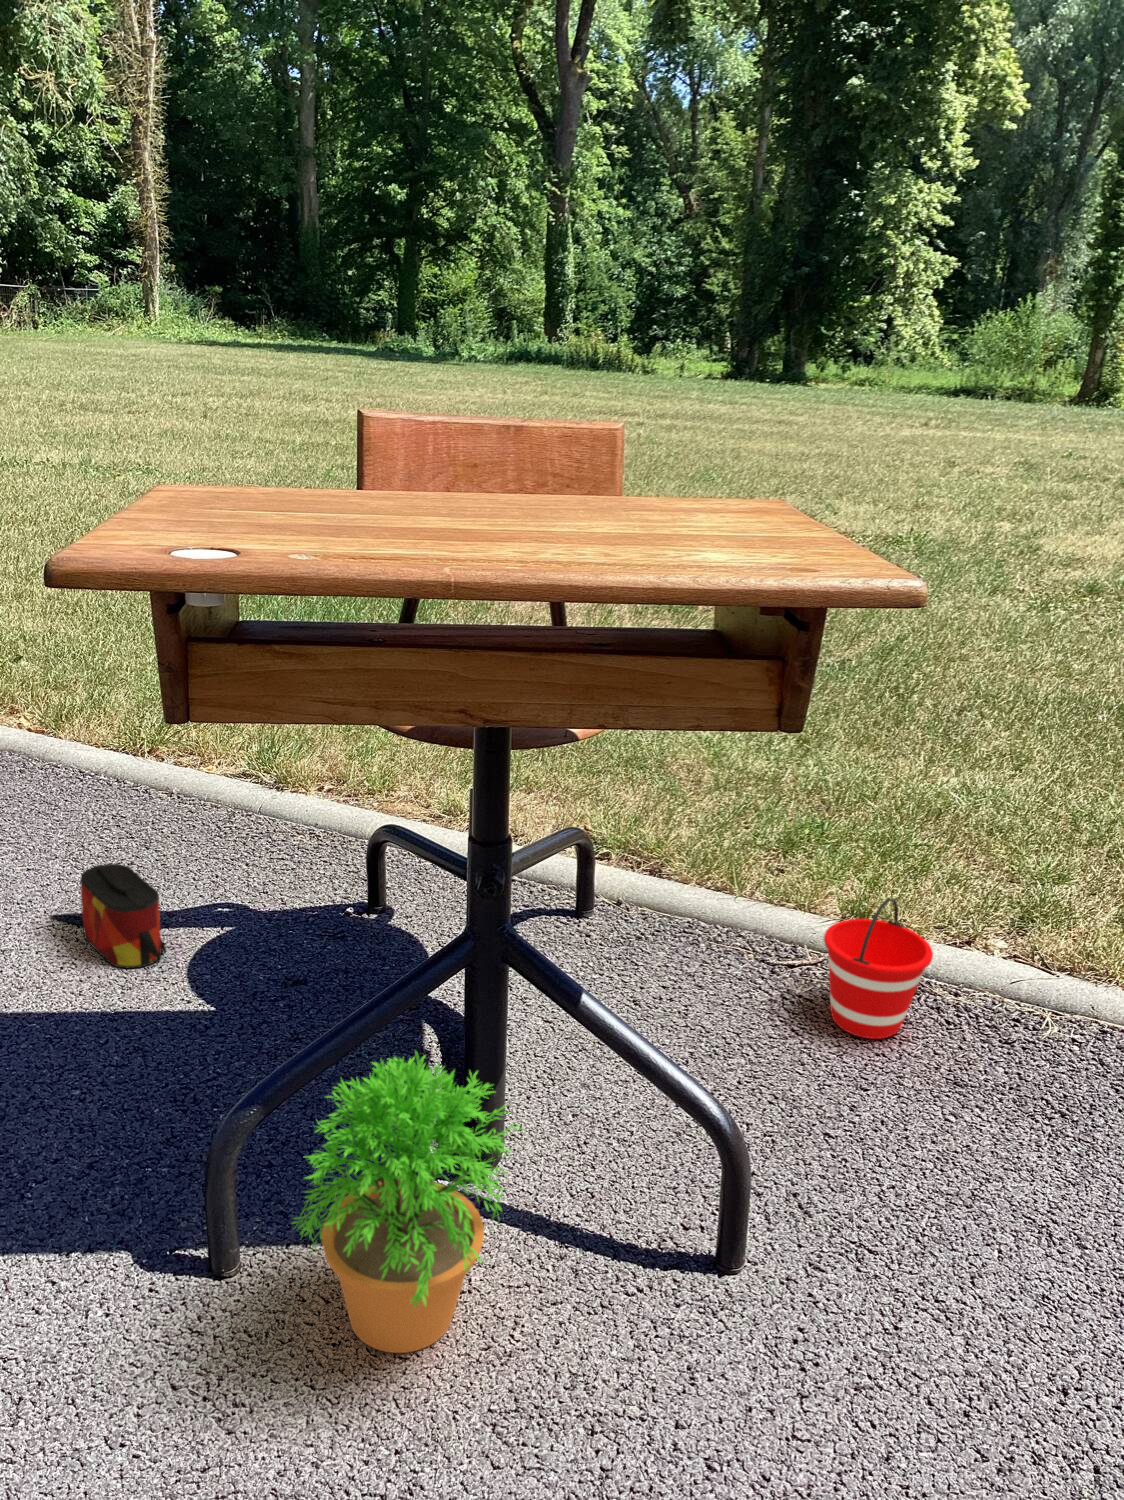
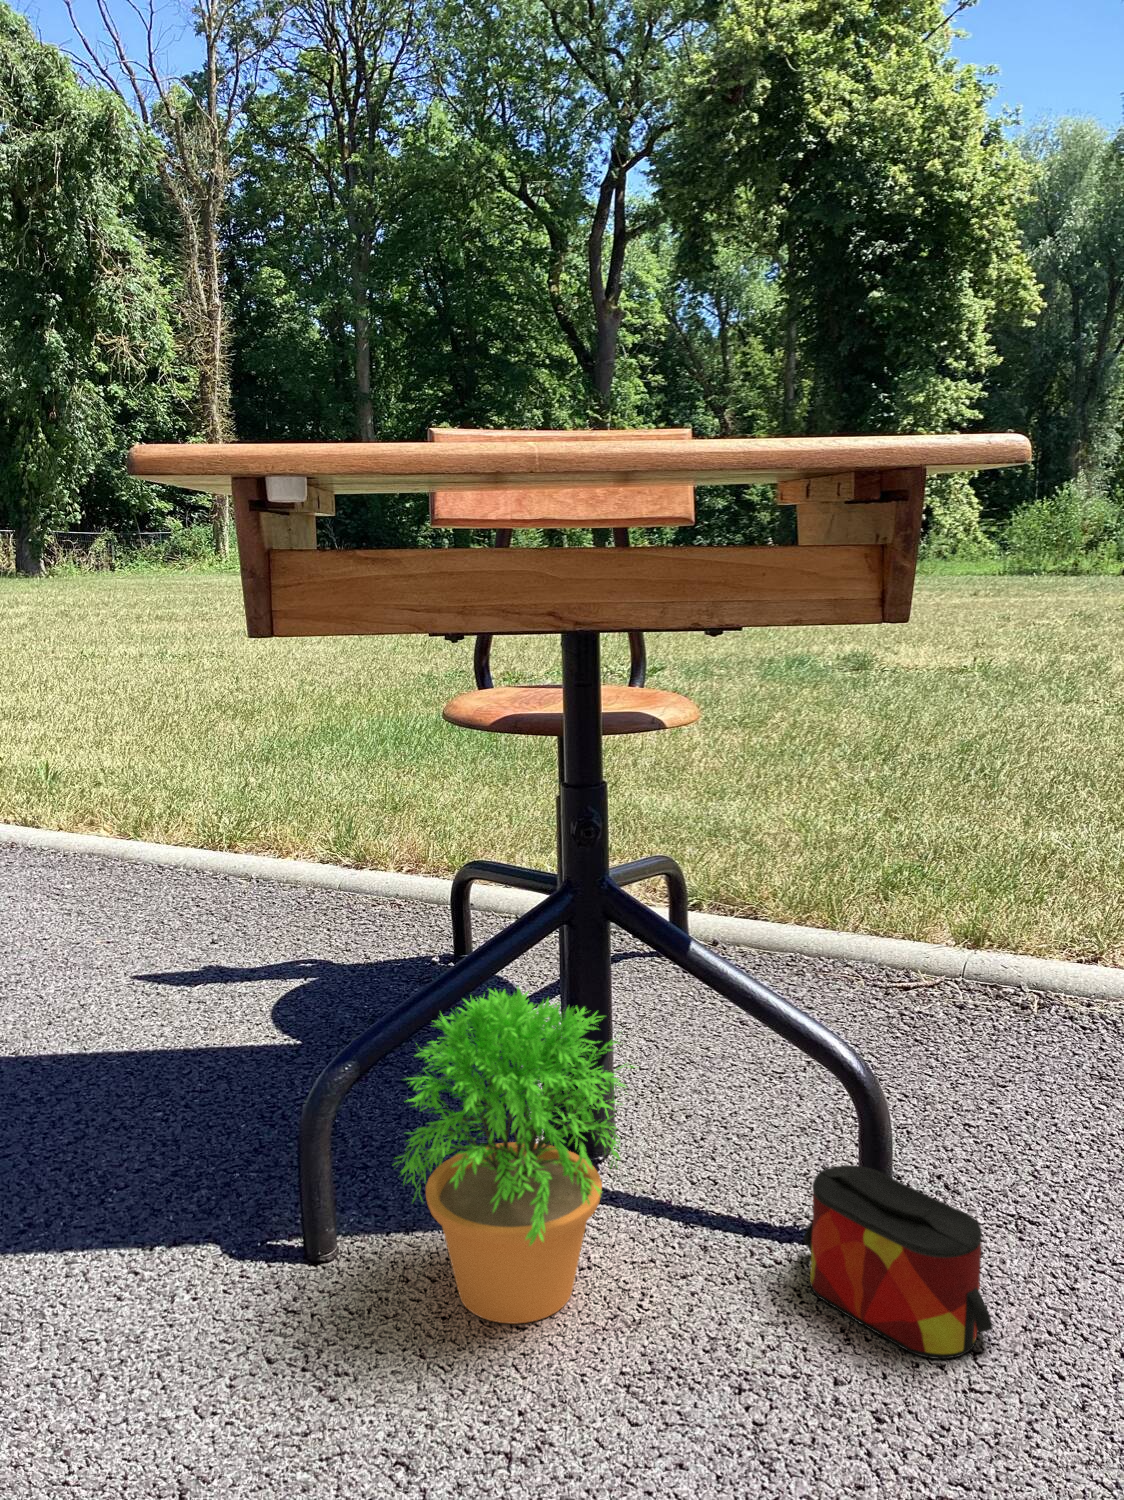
bag: present [80,864,166,969] -> present [803,1165,993,1359]
bucket: present [824,898,933,1039] -> none [937,891,1056,1044]

